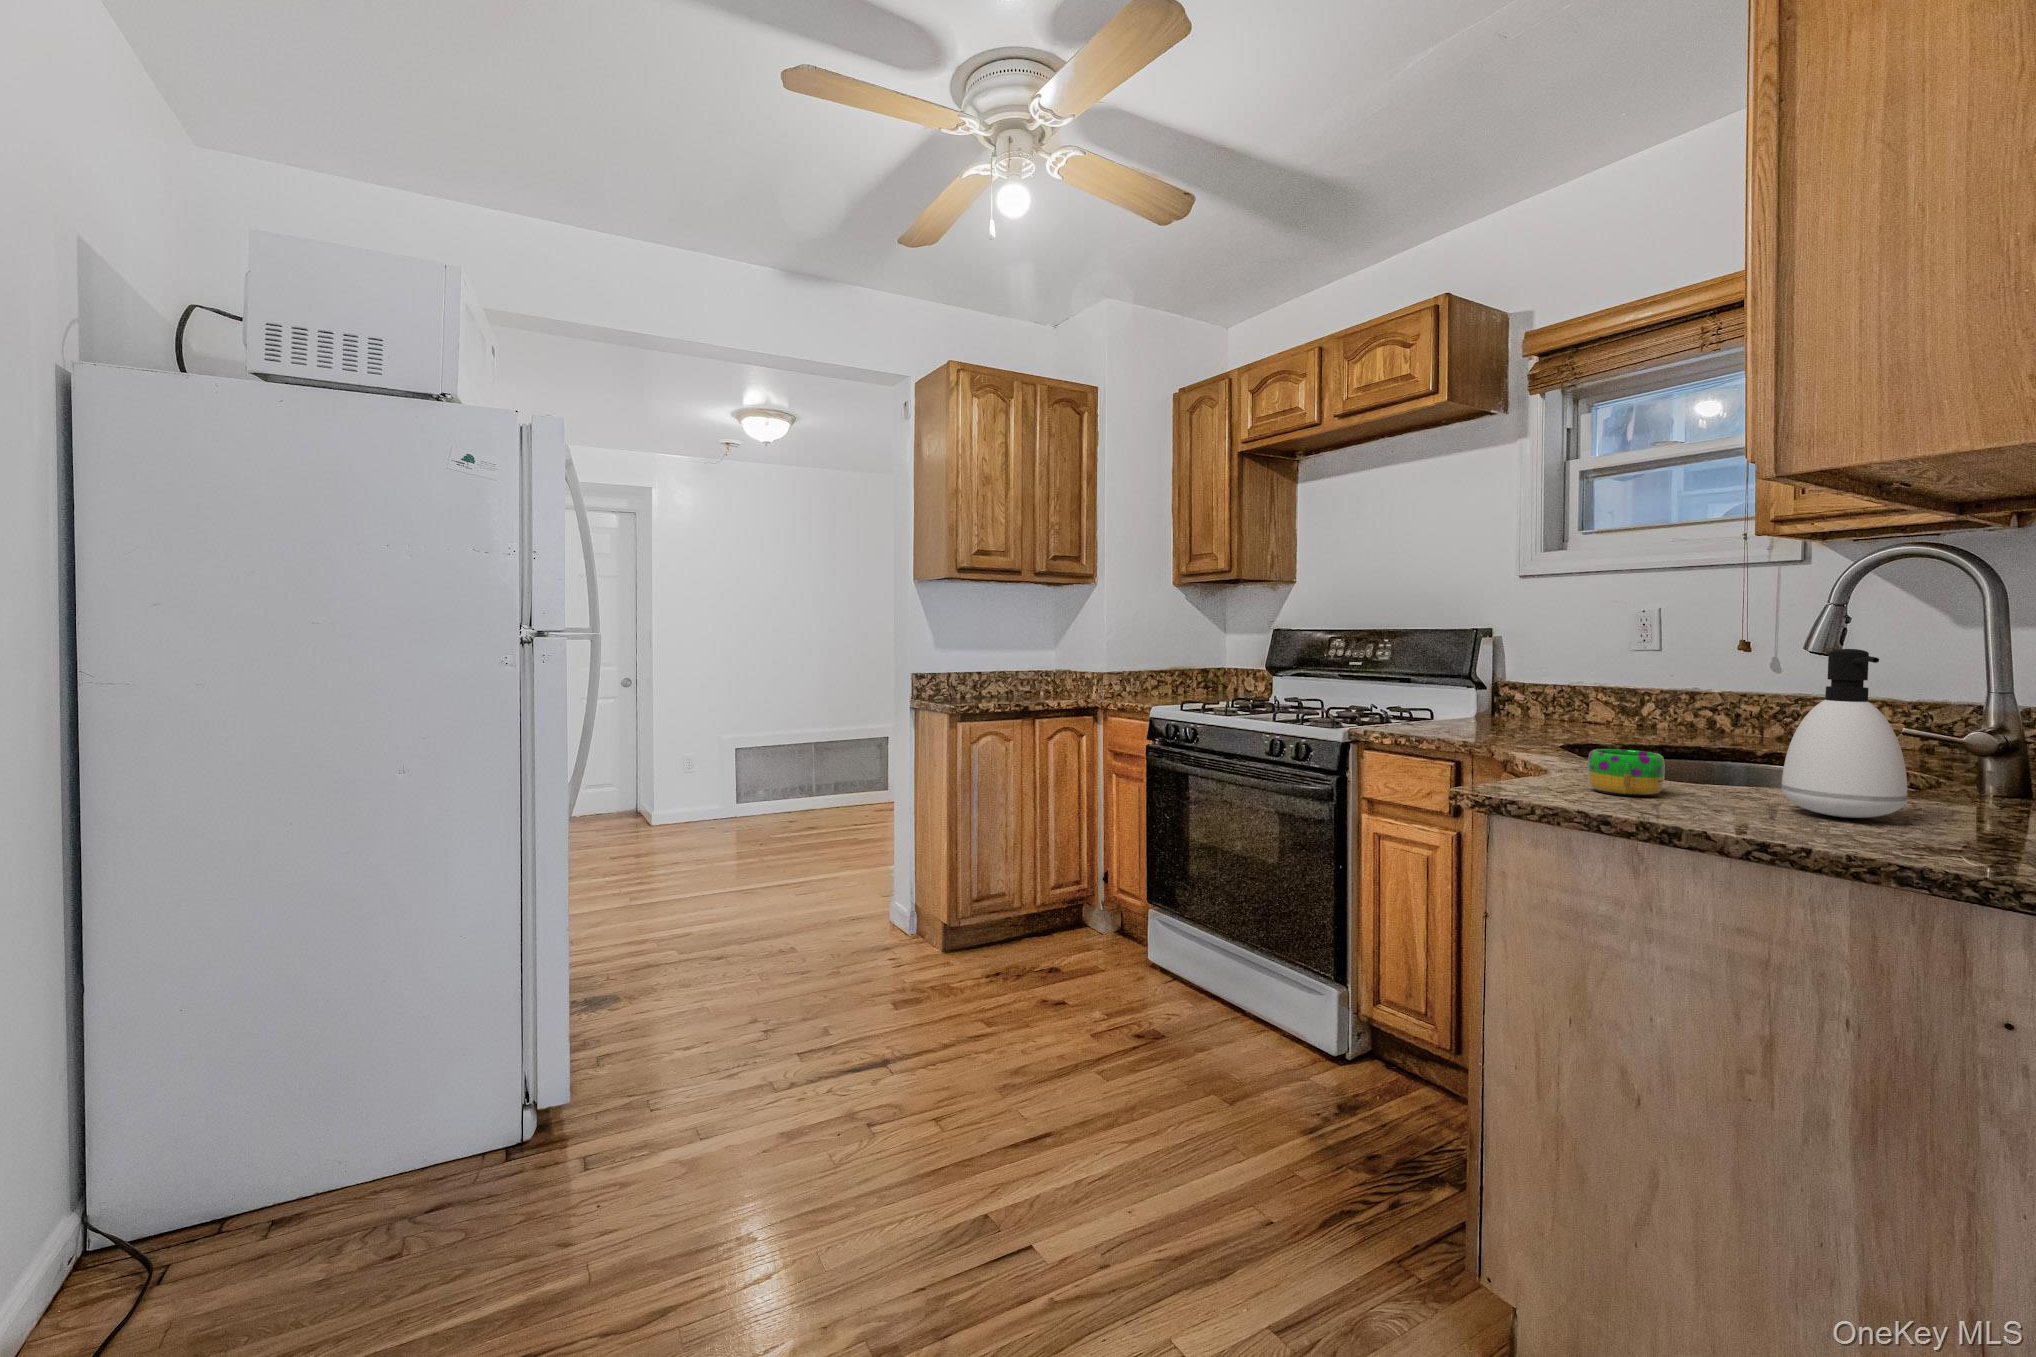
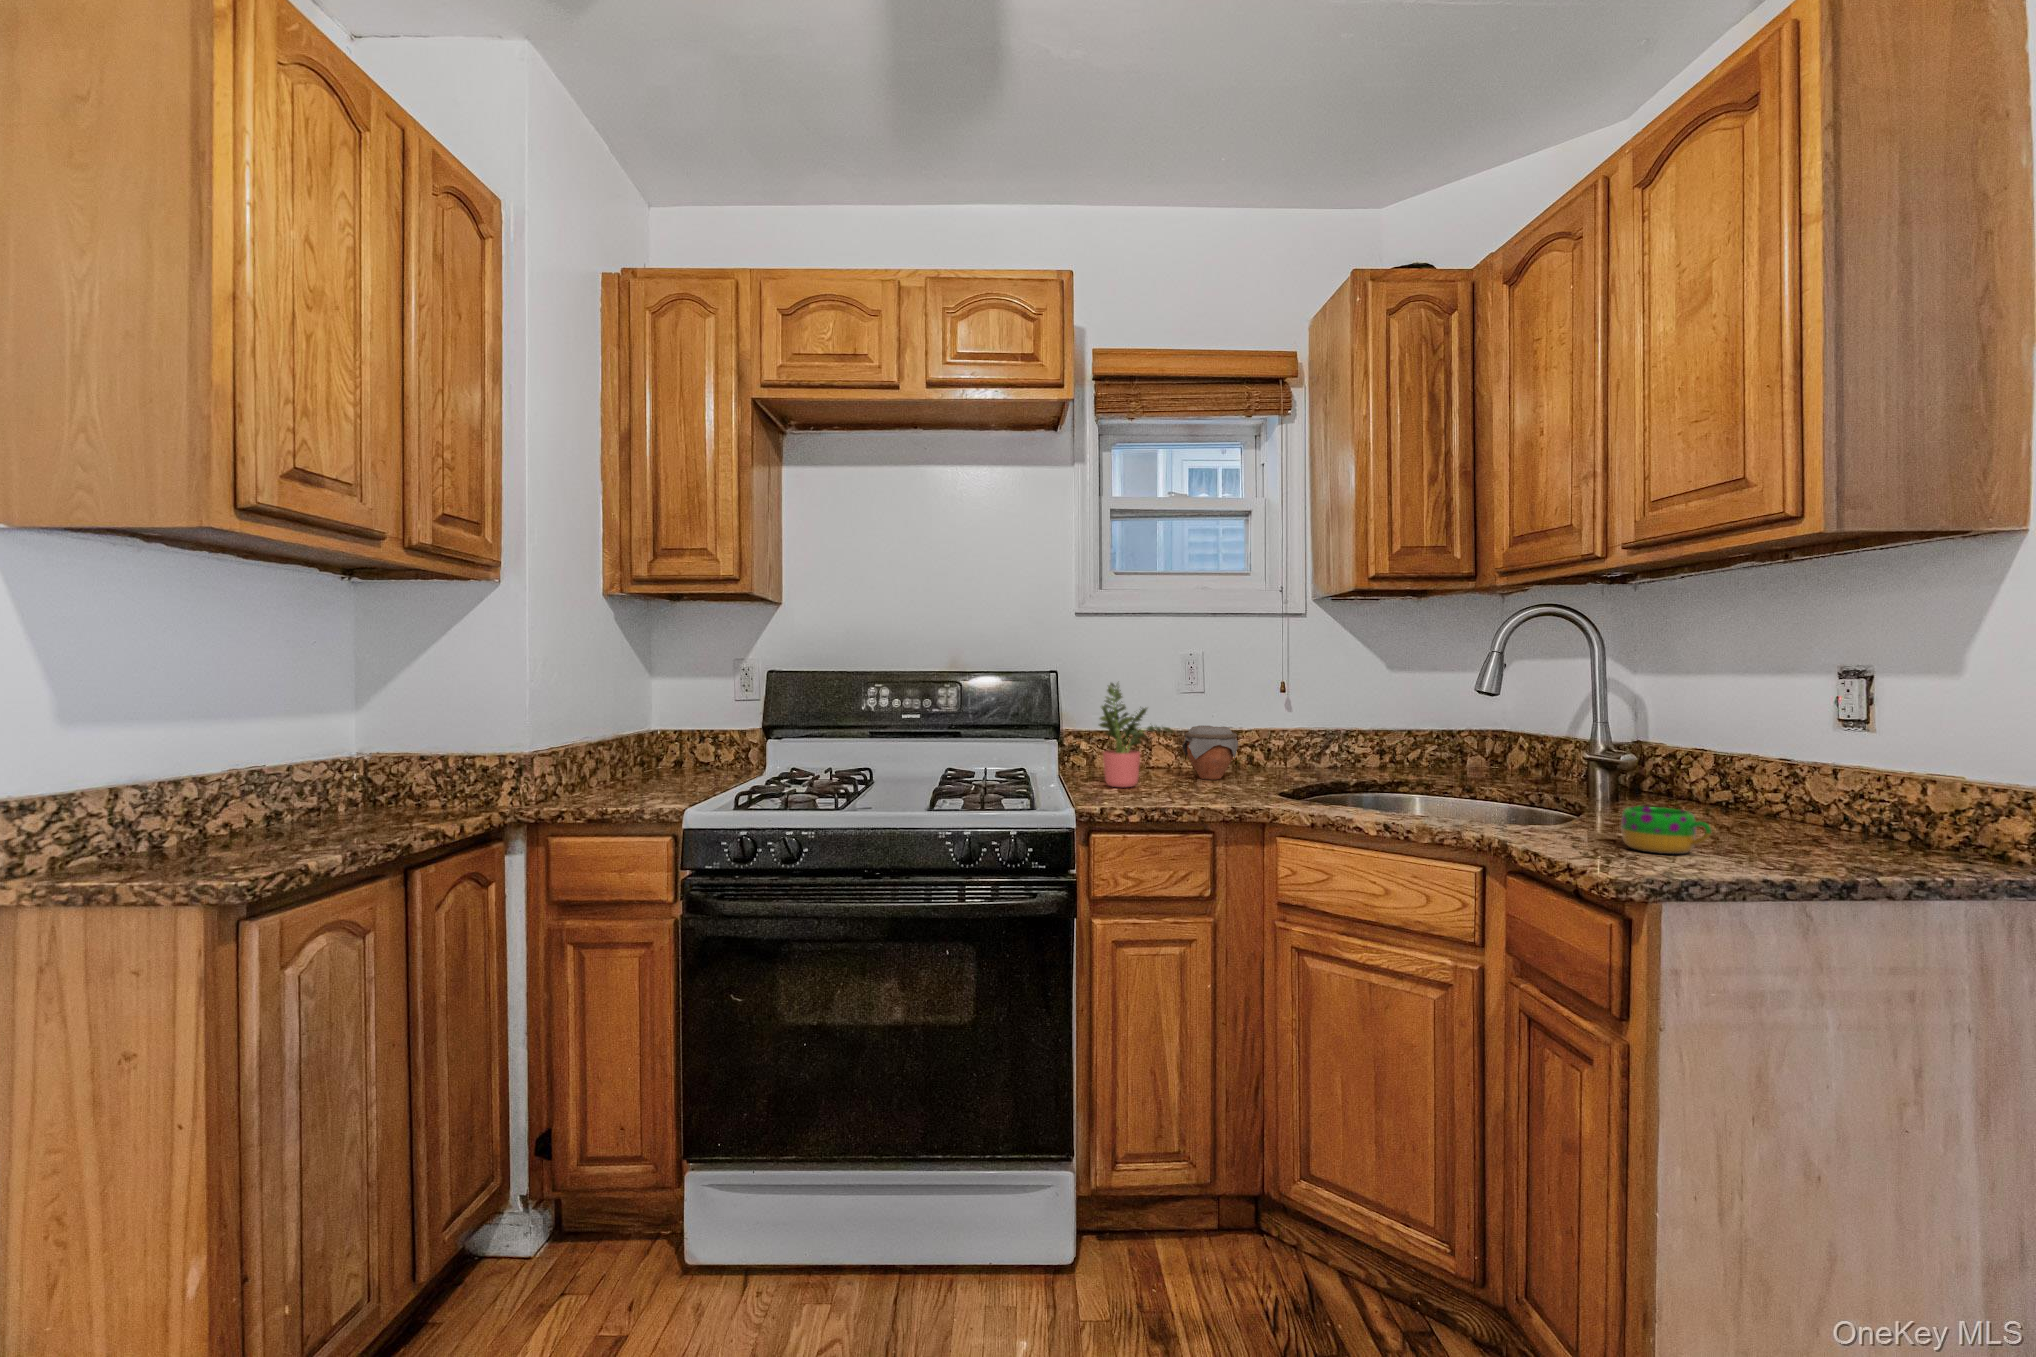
potted plant: none [1425,634,1520,727] -> present [1099,683,1173,787]
soap dispenser: present [1782,649,1907,818] -> none [1731,706,1831,844]
jar: none [1557,680,1631,733] -> present [1182,726,1238,780]

